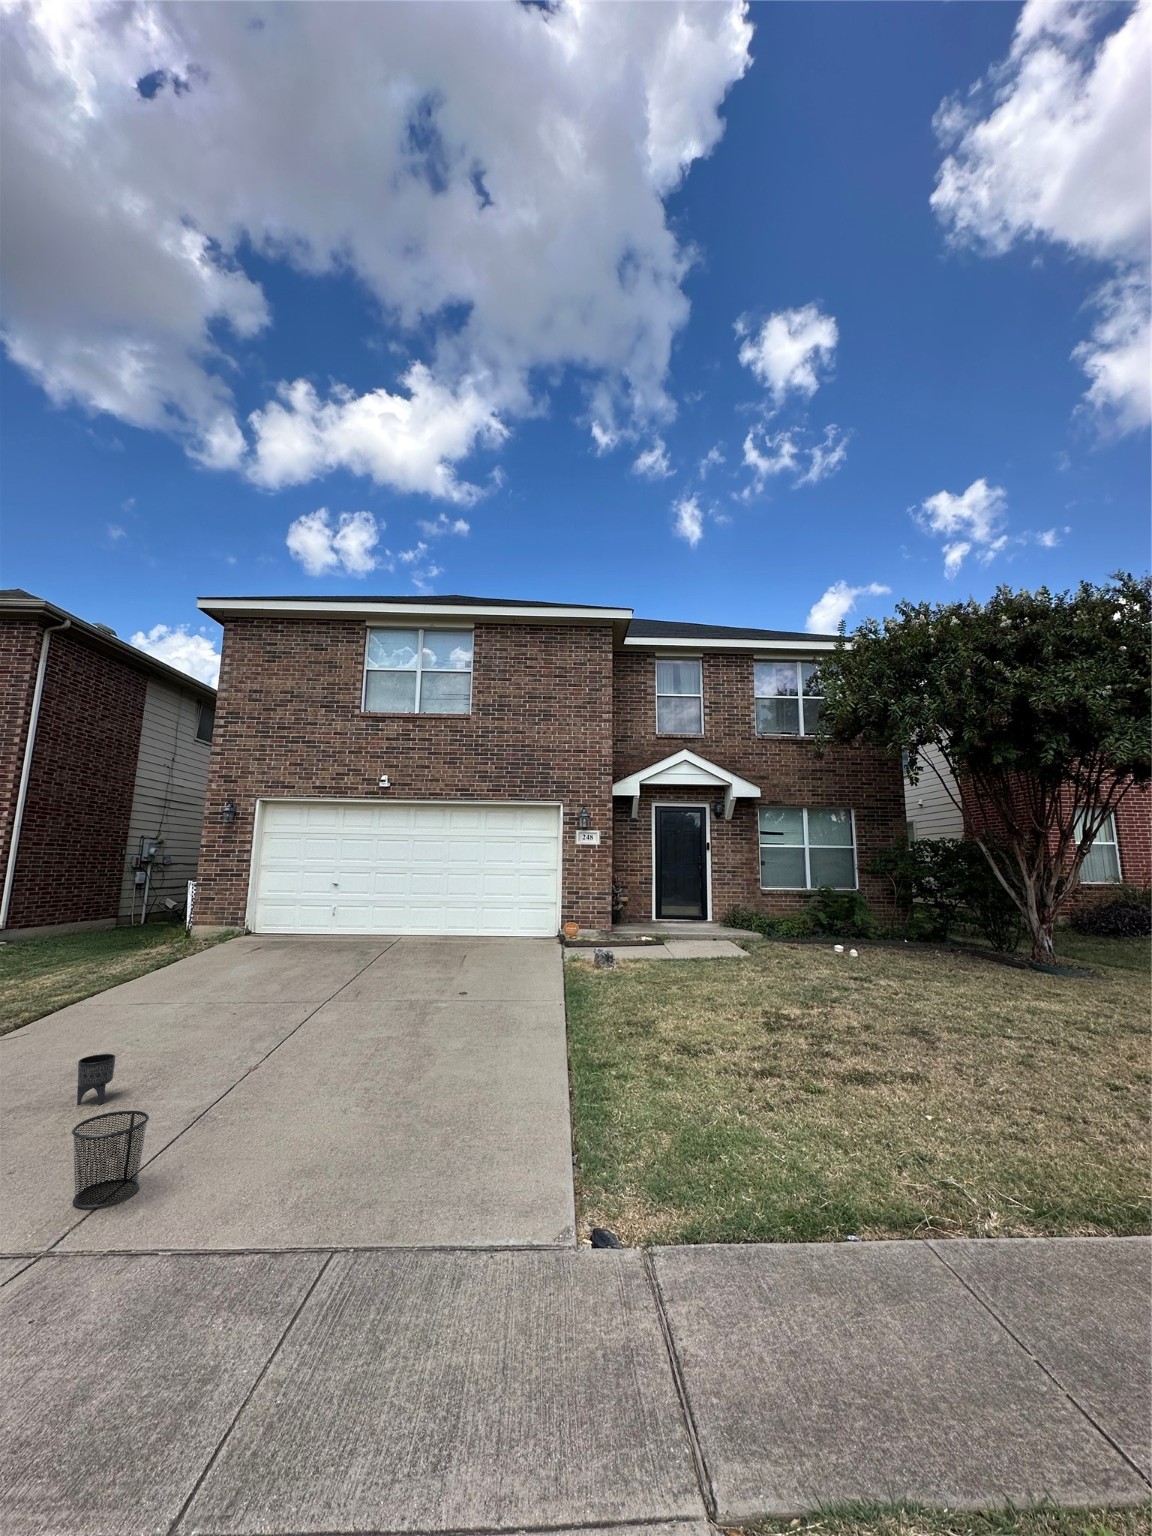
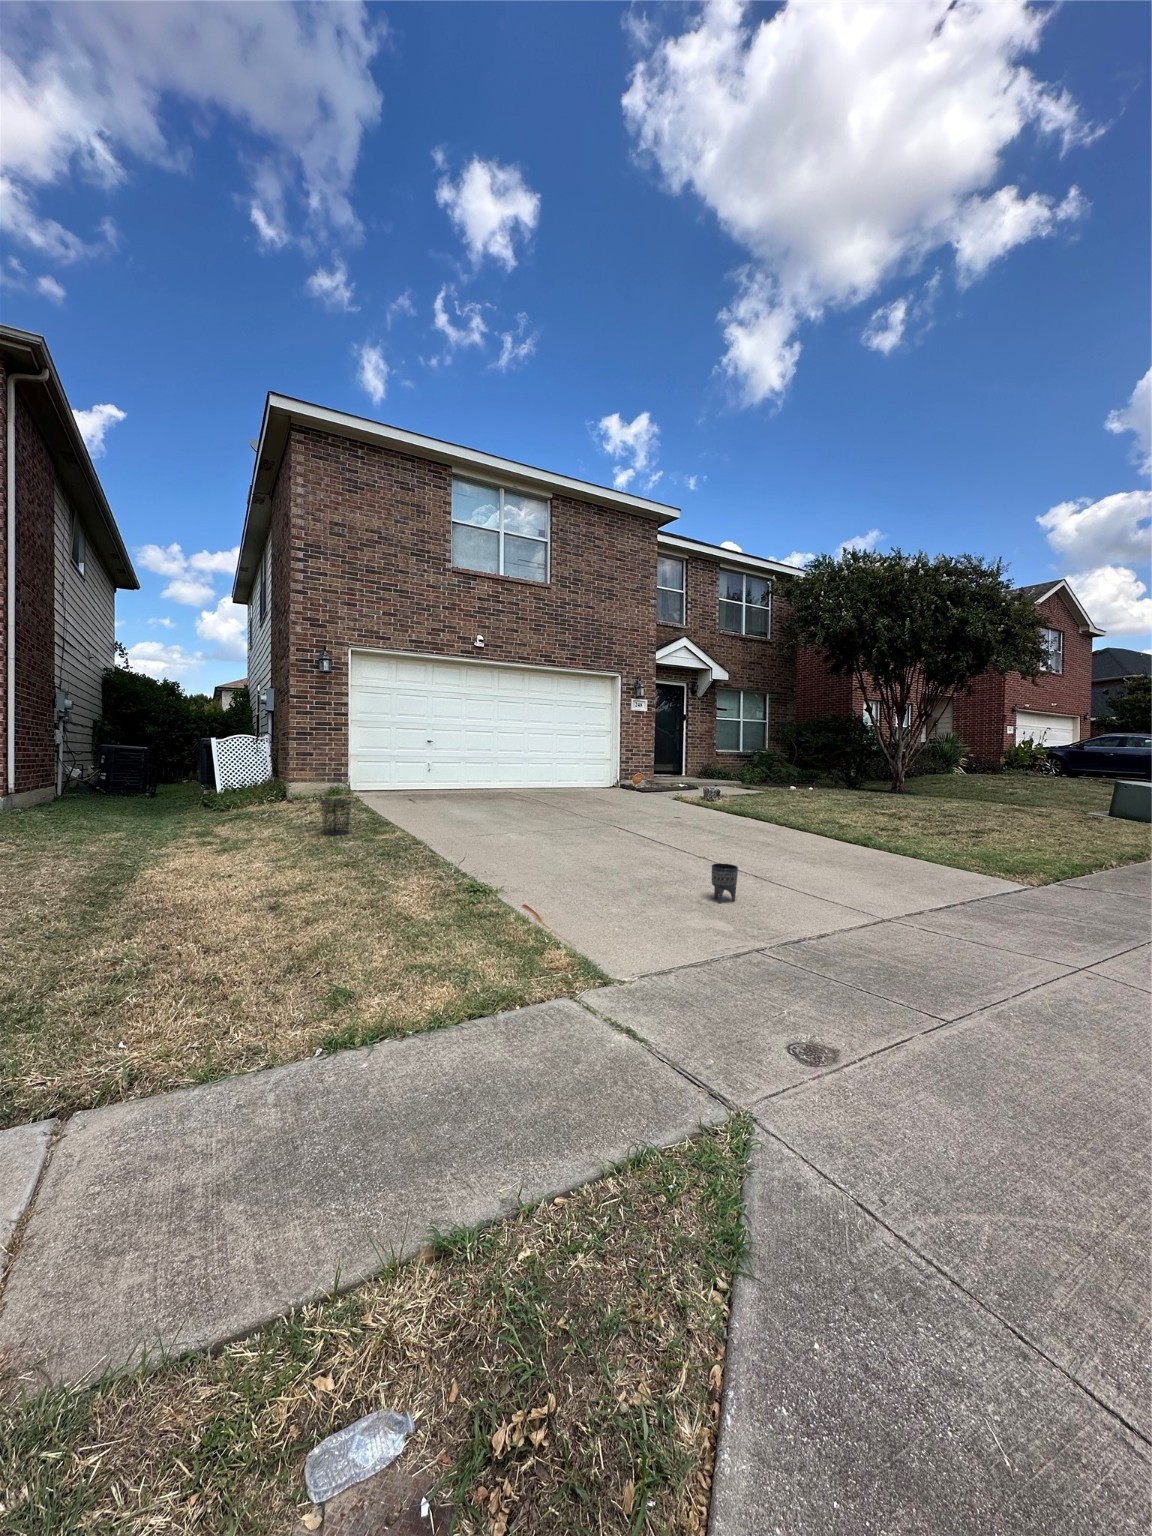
waste bin: present [72,1111,149,1209] -> present [321,799,352,835]

